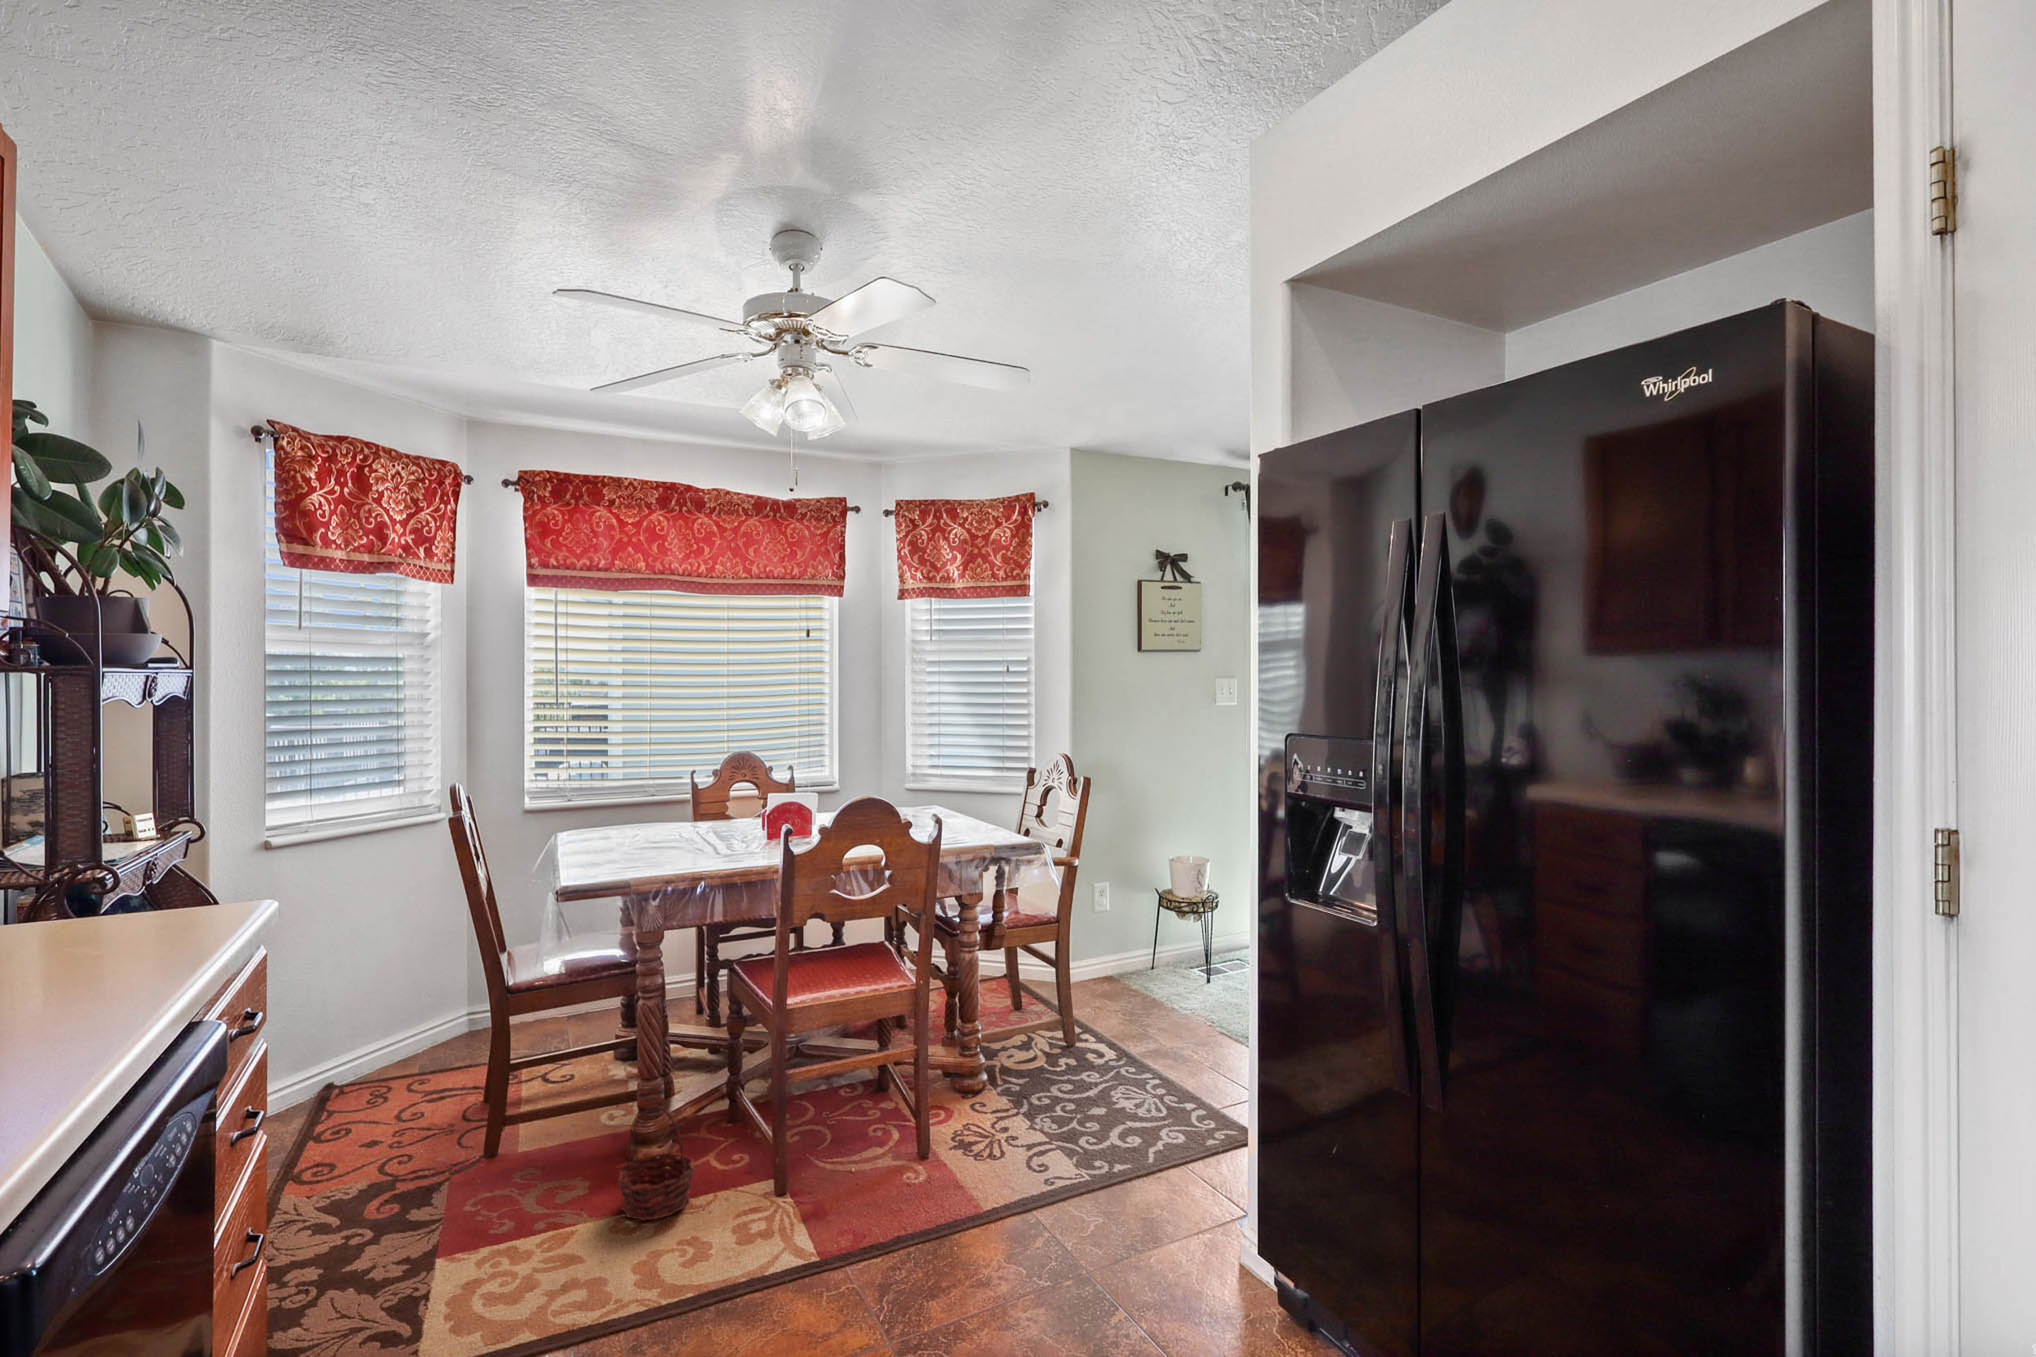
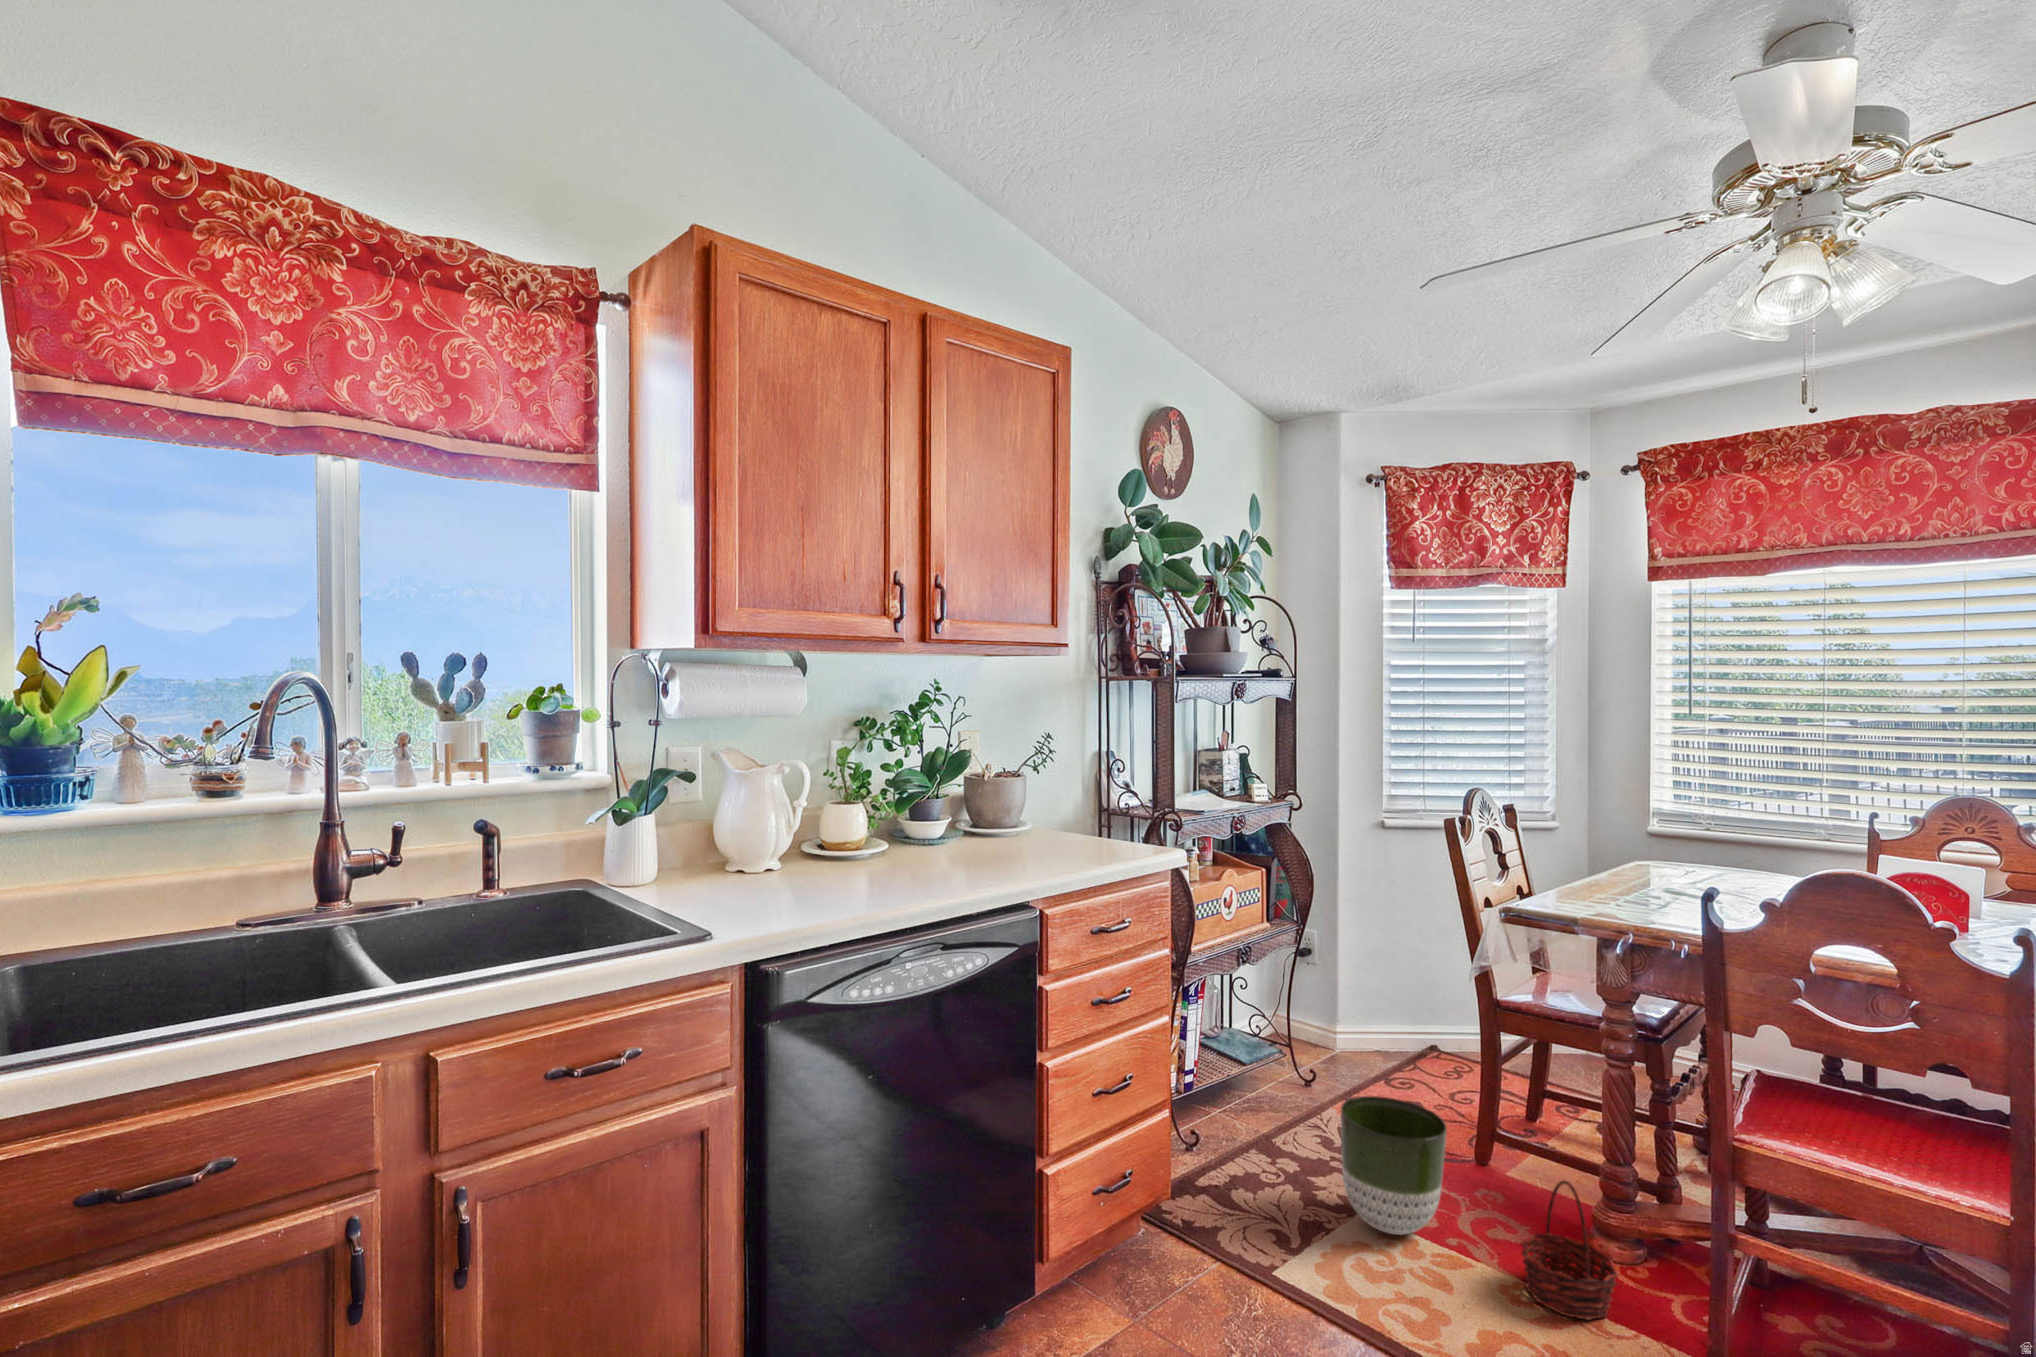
planter: none [417,1114,537,1262] -> present [1341,1096,1447,1235]

